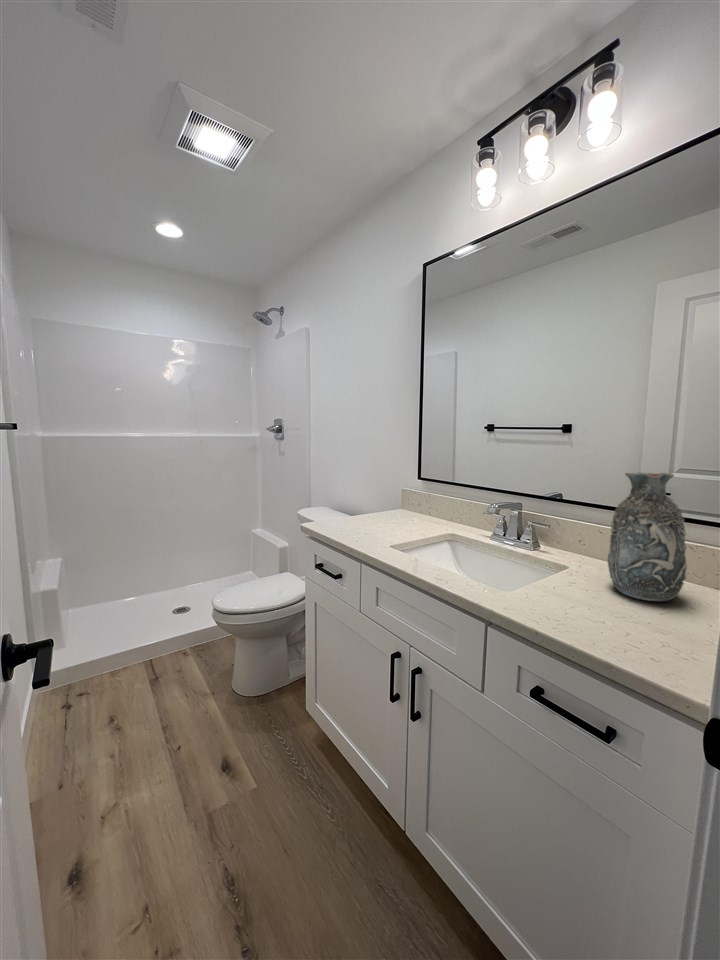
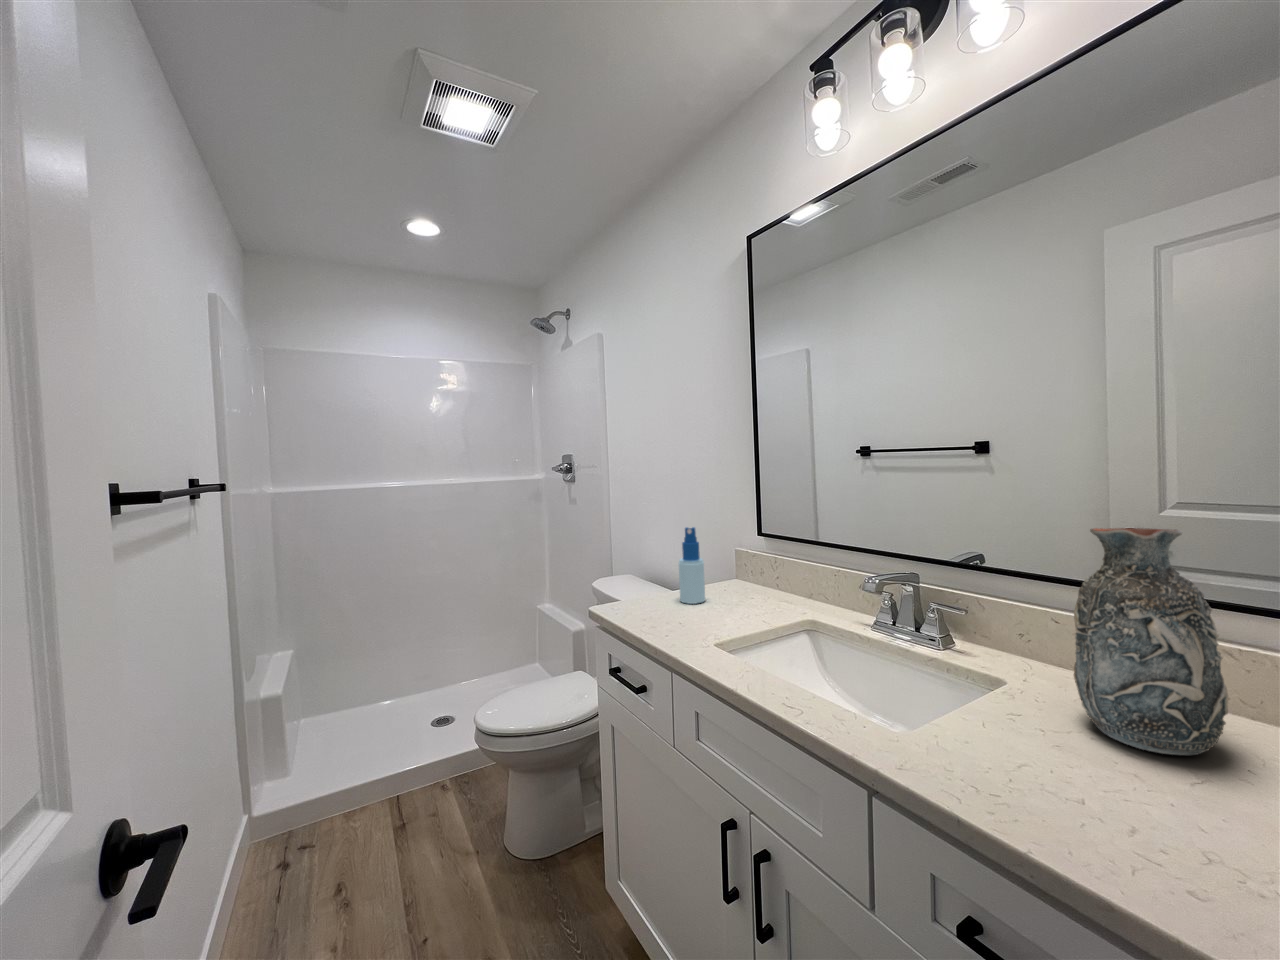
spray bottle: none [364,471,381,523] -> present [679,527,705,604]

